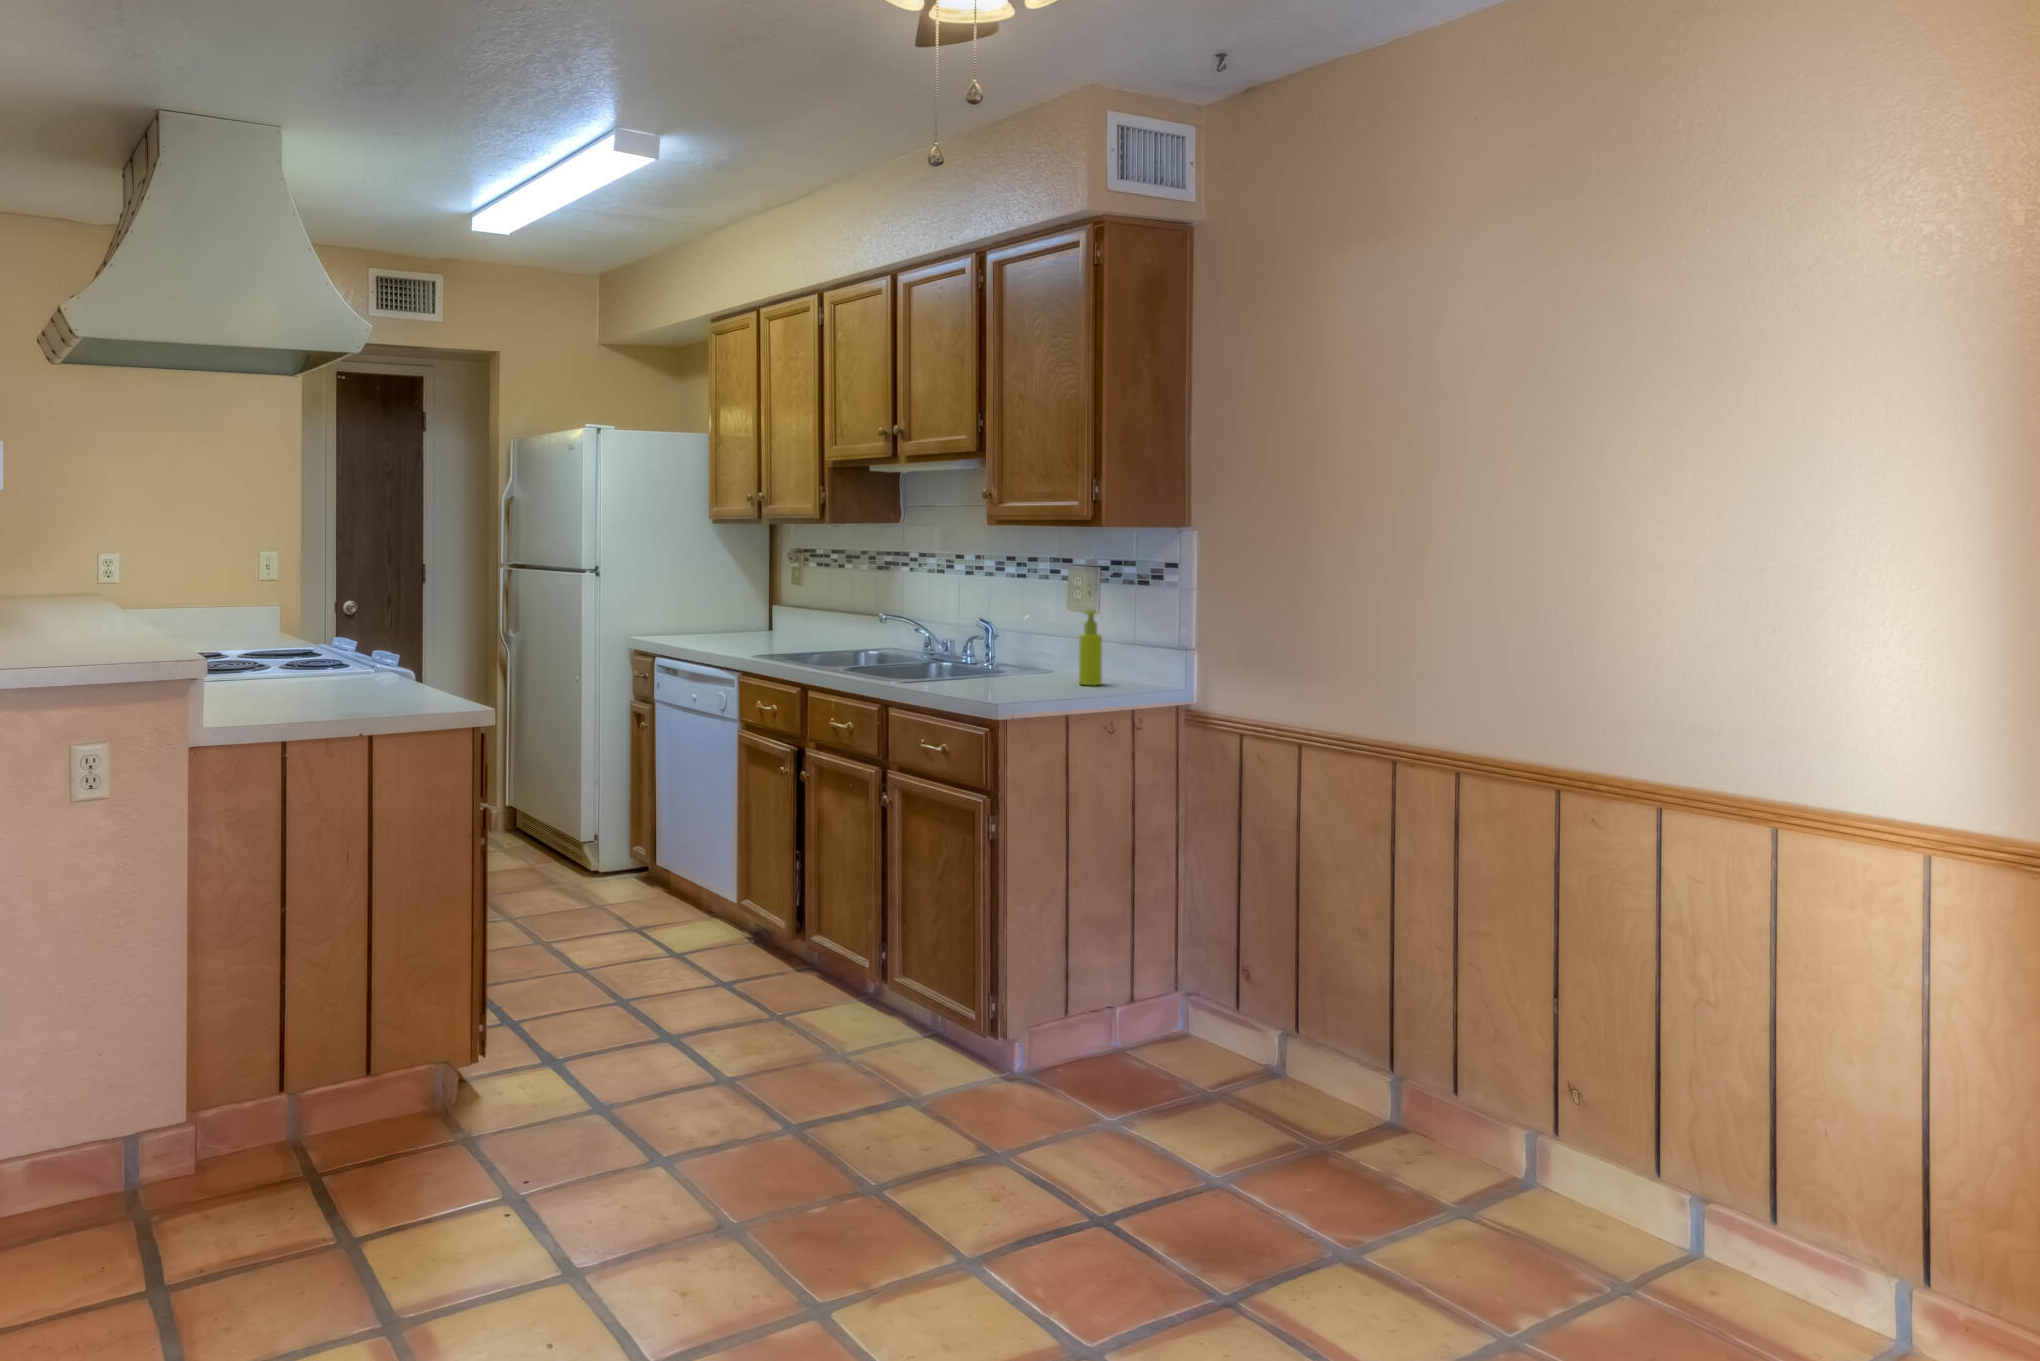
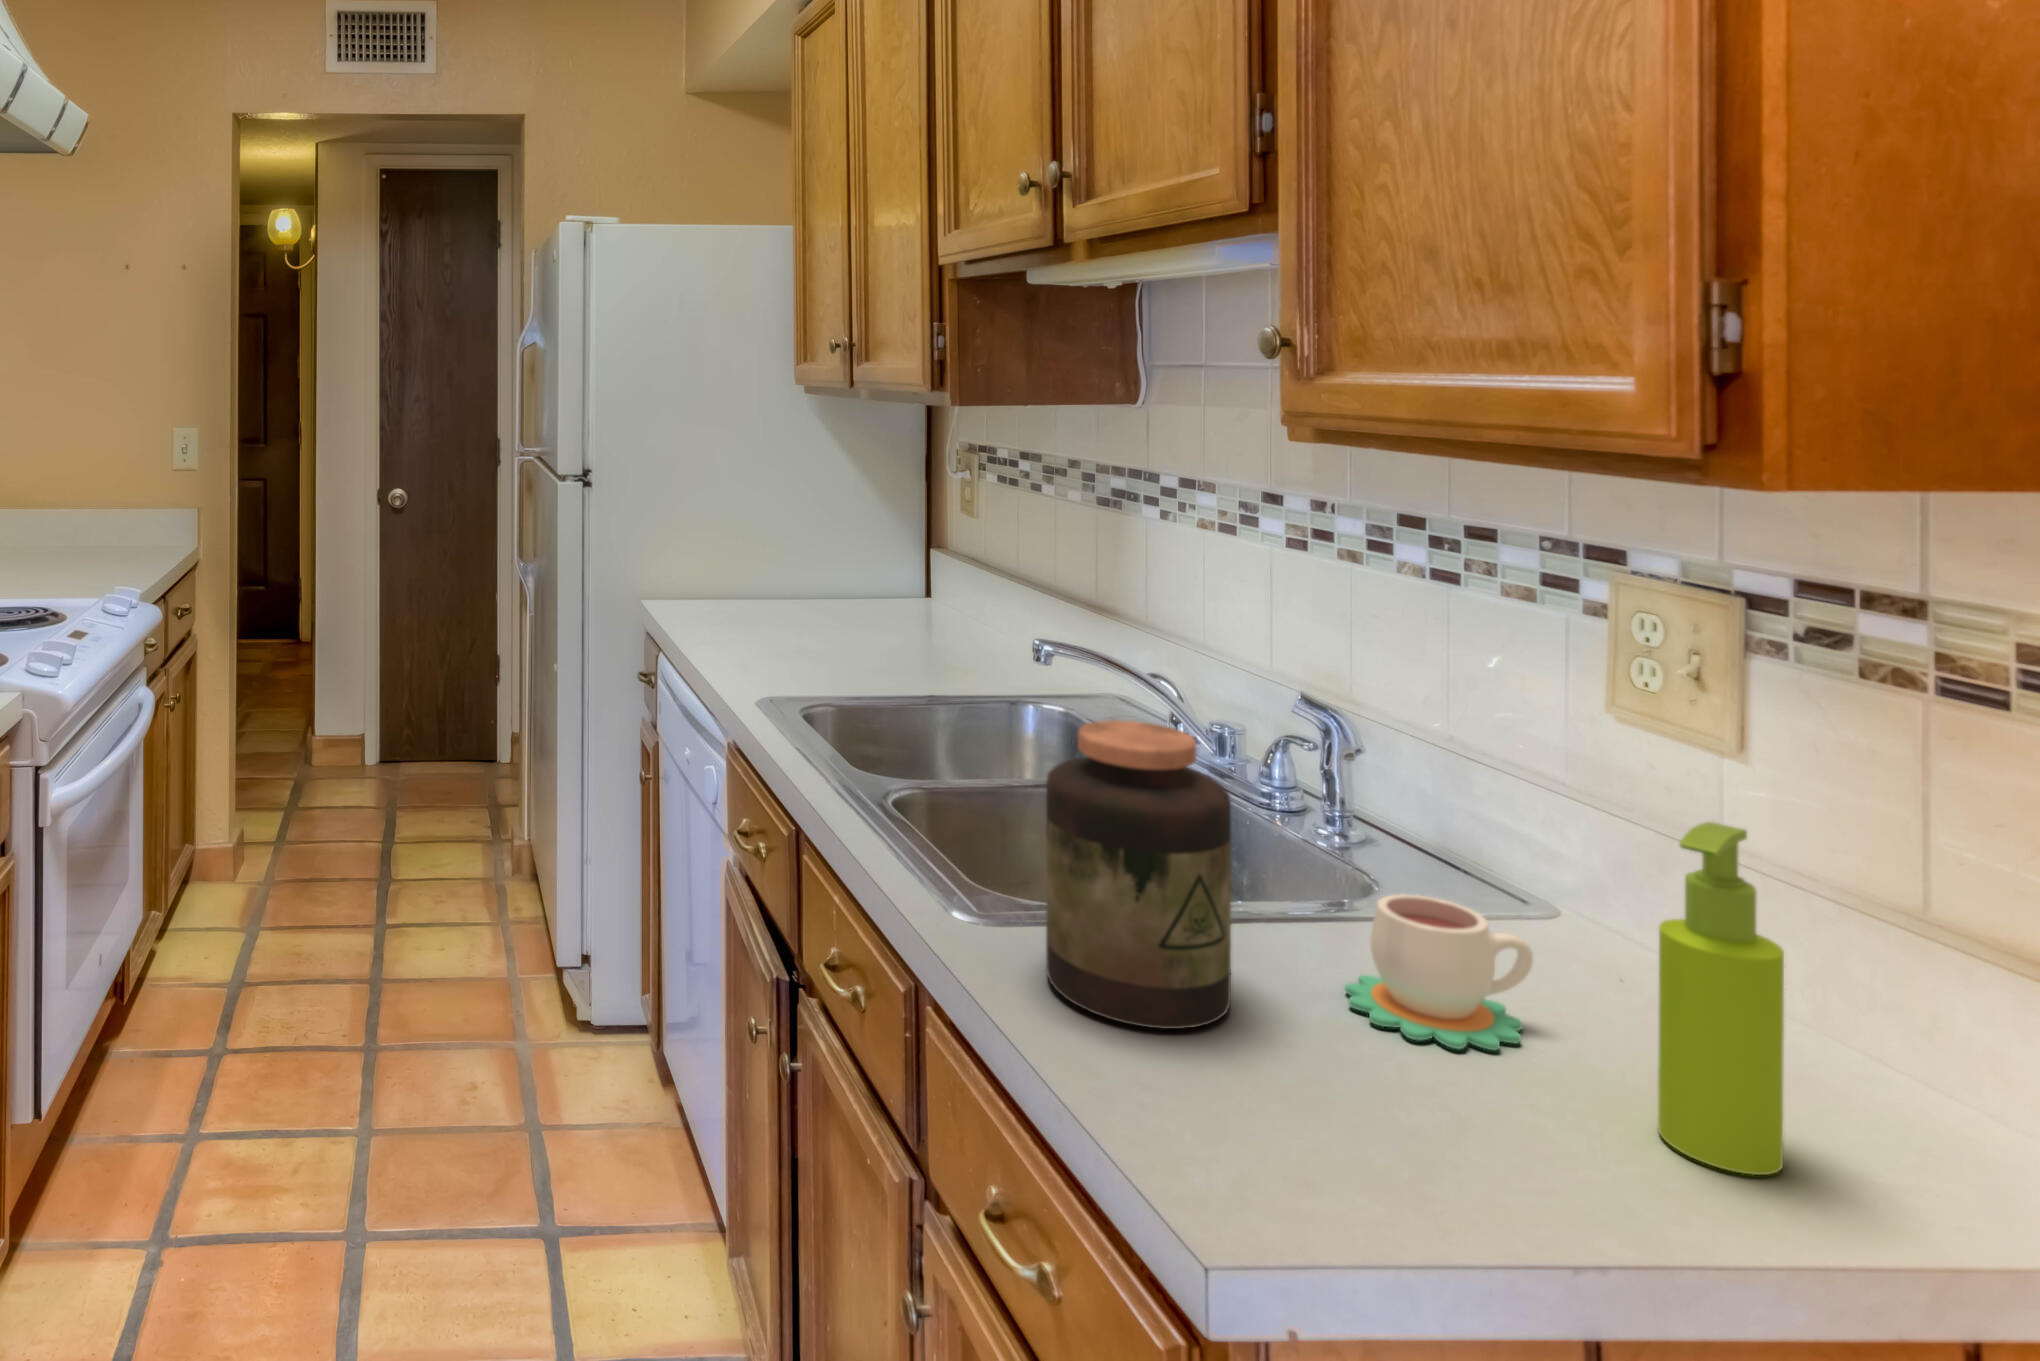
jar: none [937,608,986,685] -> present [1046,720,1231,1029]
mug: none [1010,650,1053,681] -> present [1345,894,1533,1050]

